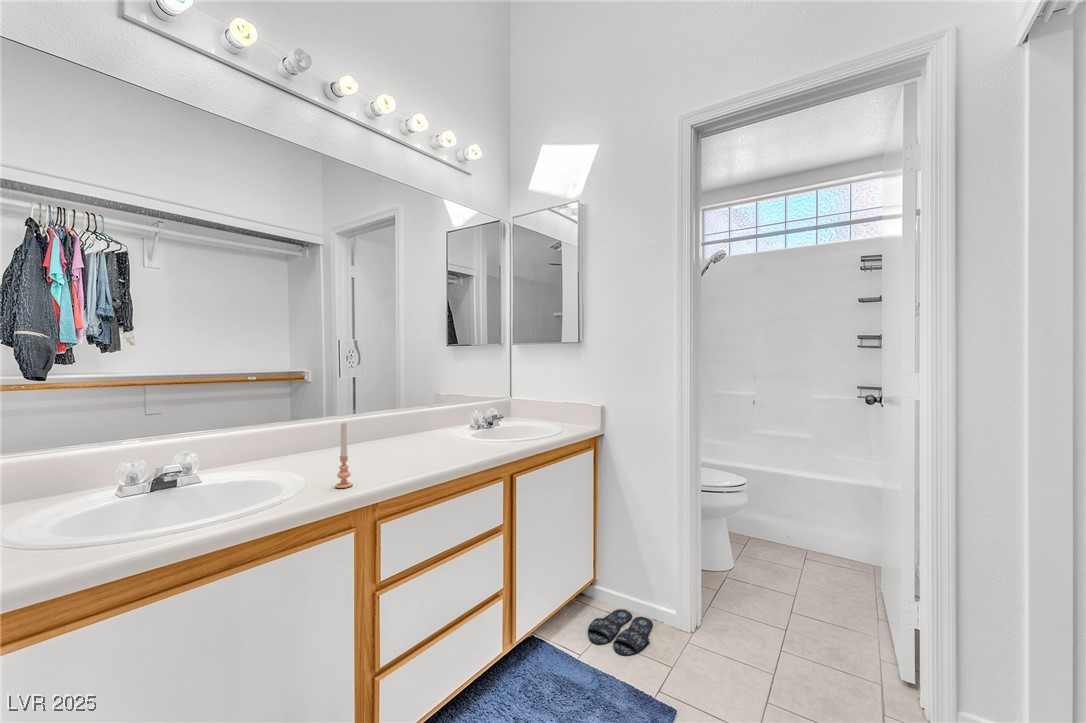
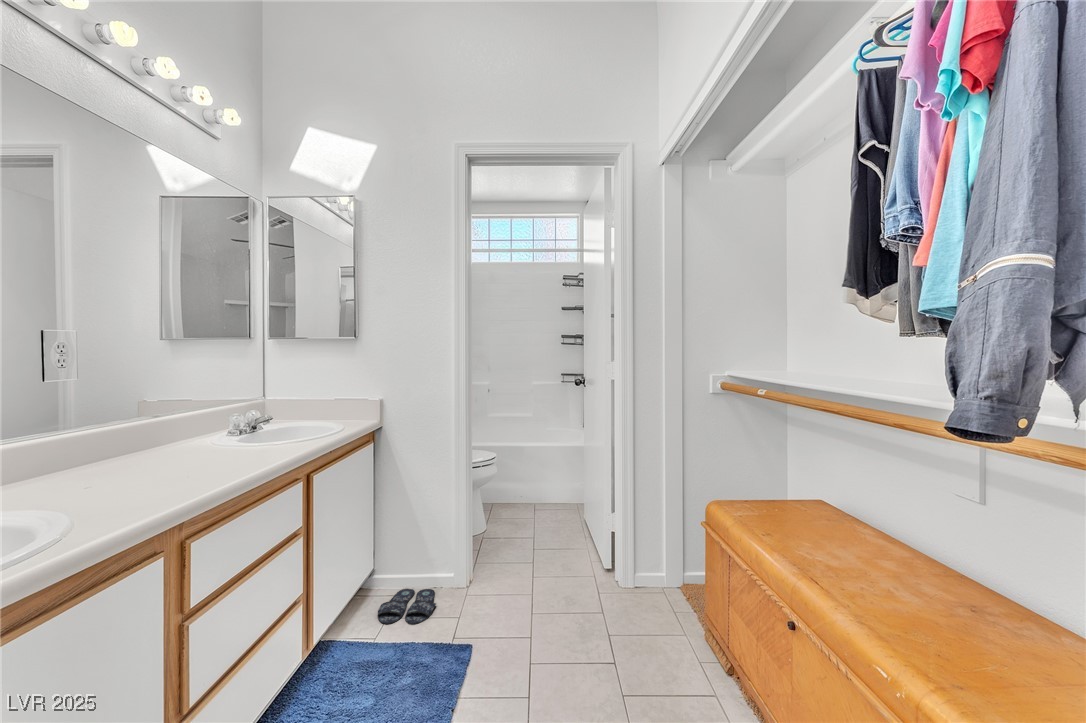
candle: present [335,423,353,488] -> none [124,432,150,511]

